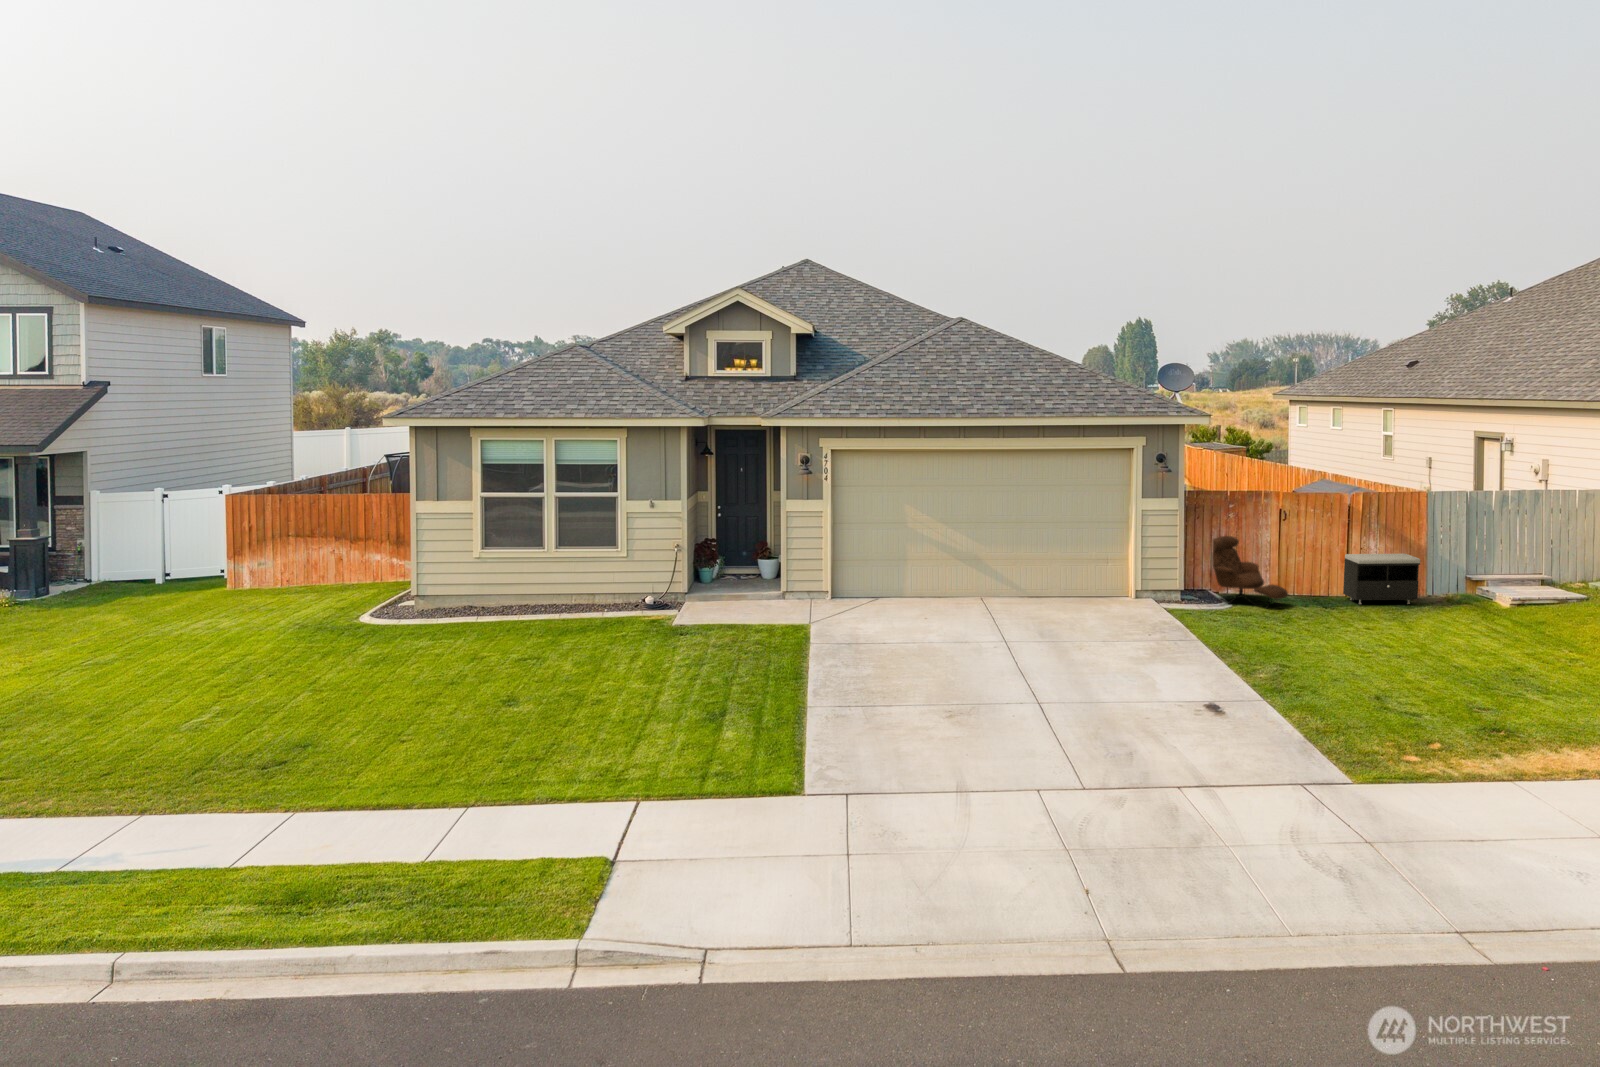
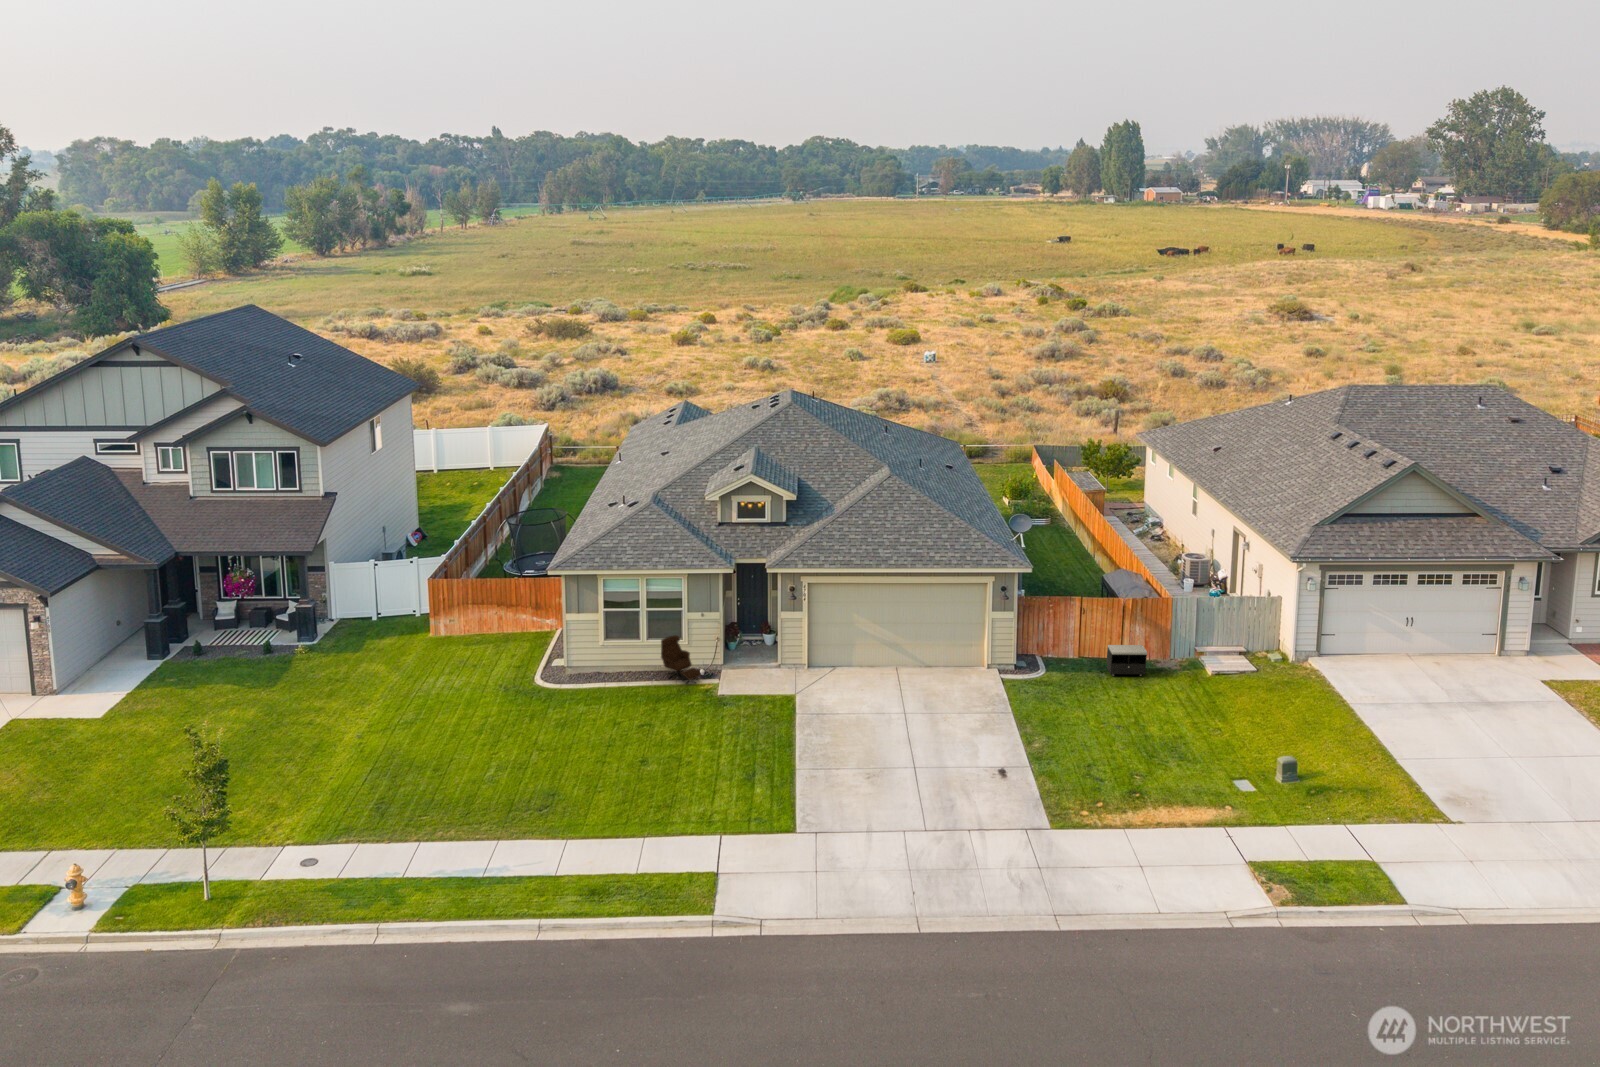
lounge chair: present [1212,536,1288,607] -> present [661,635,701,680]

